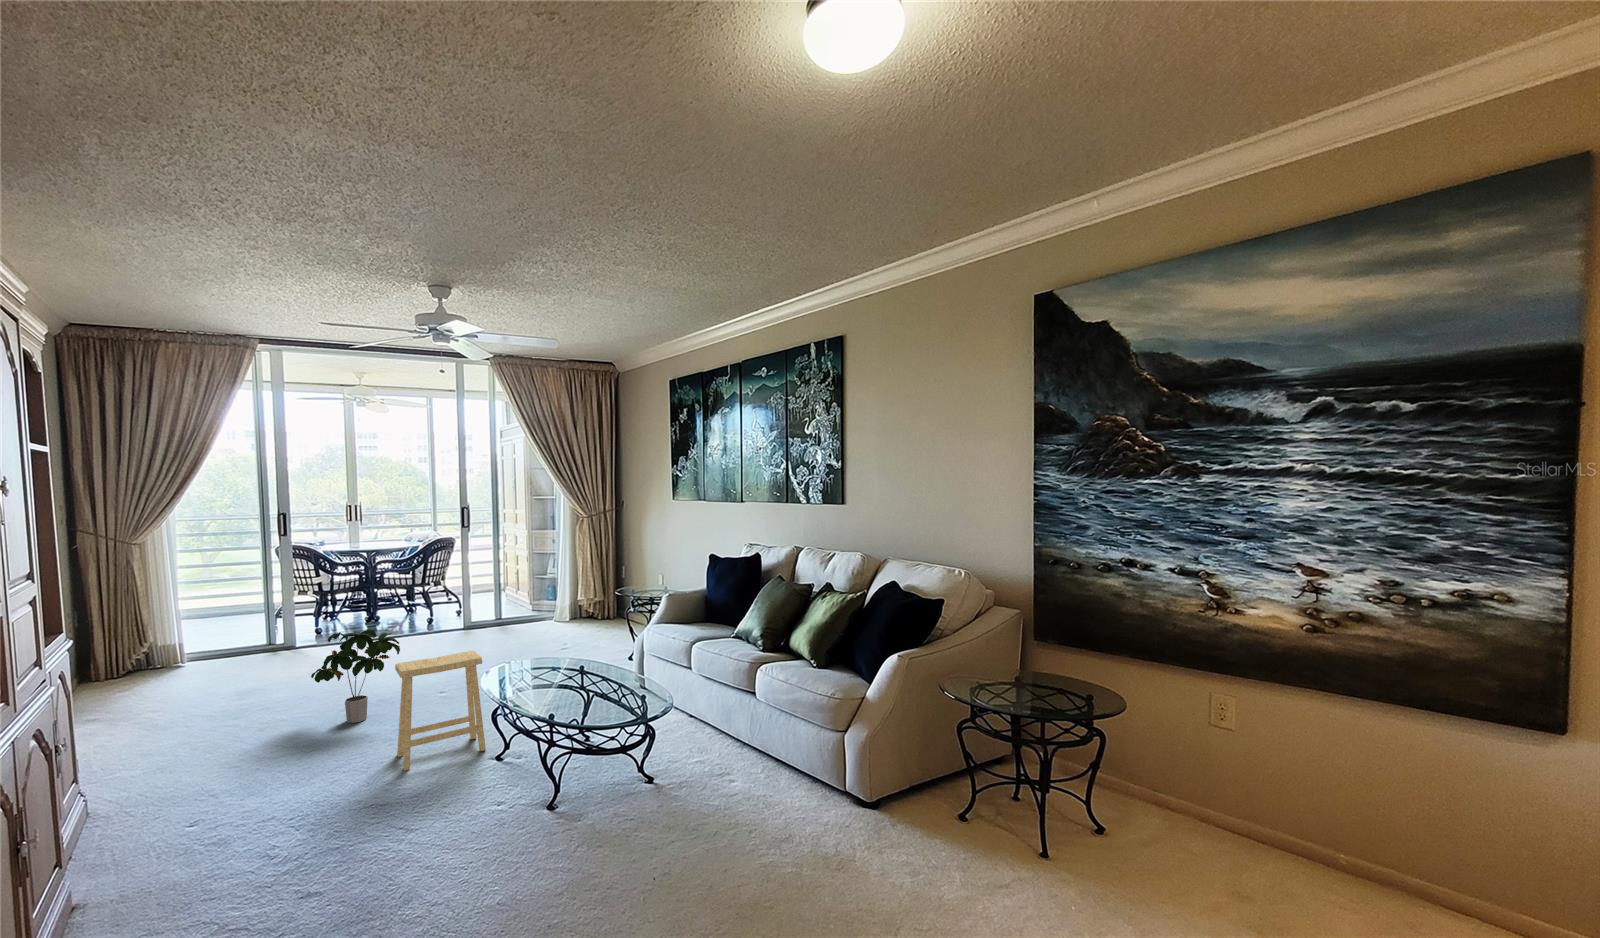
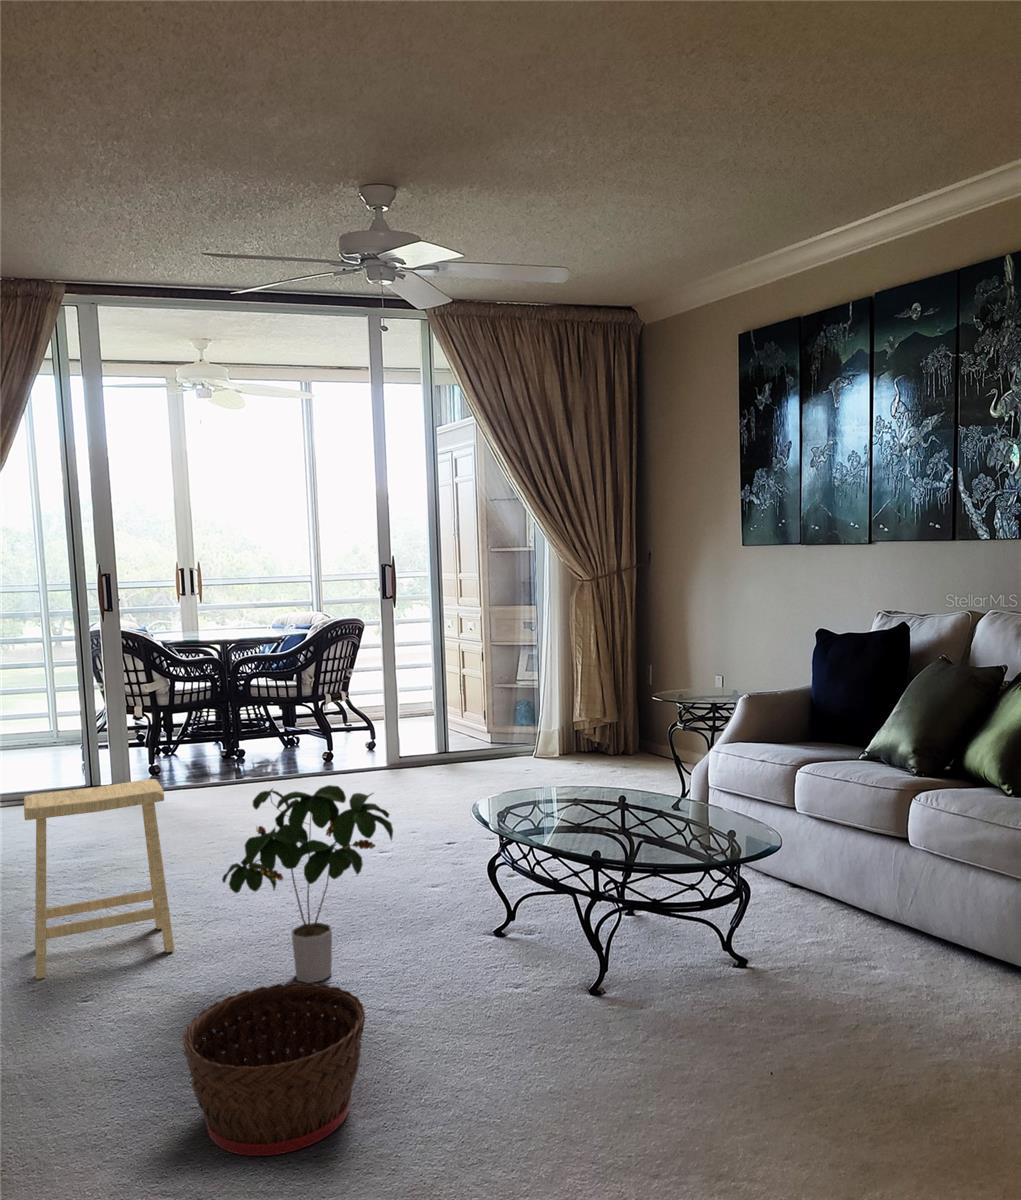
footstool: present [395,651,486,771] -> present [24,779,175,979]
basket: none [262,714,354,781] -> present [182,982,365,1156]

